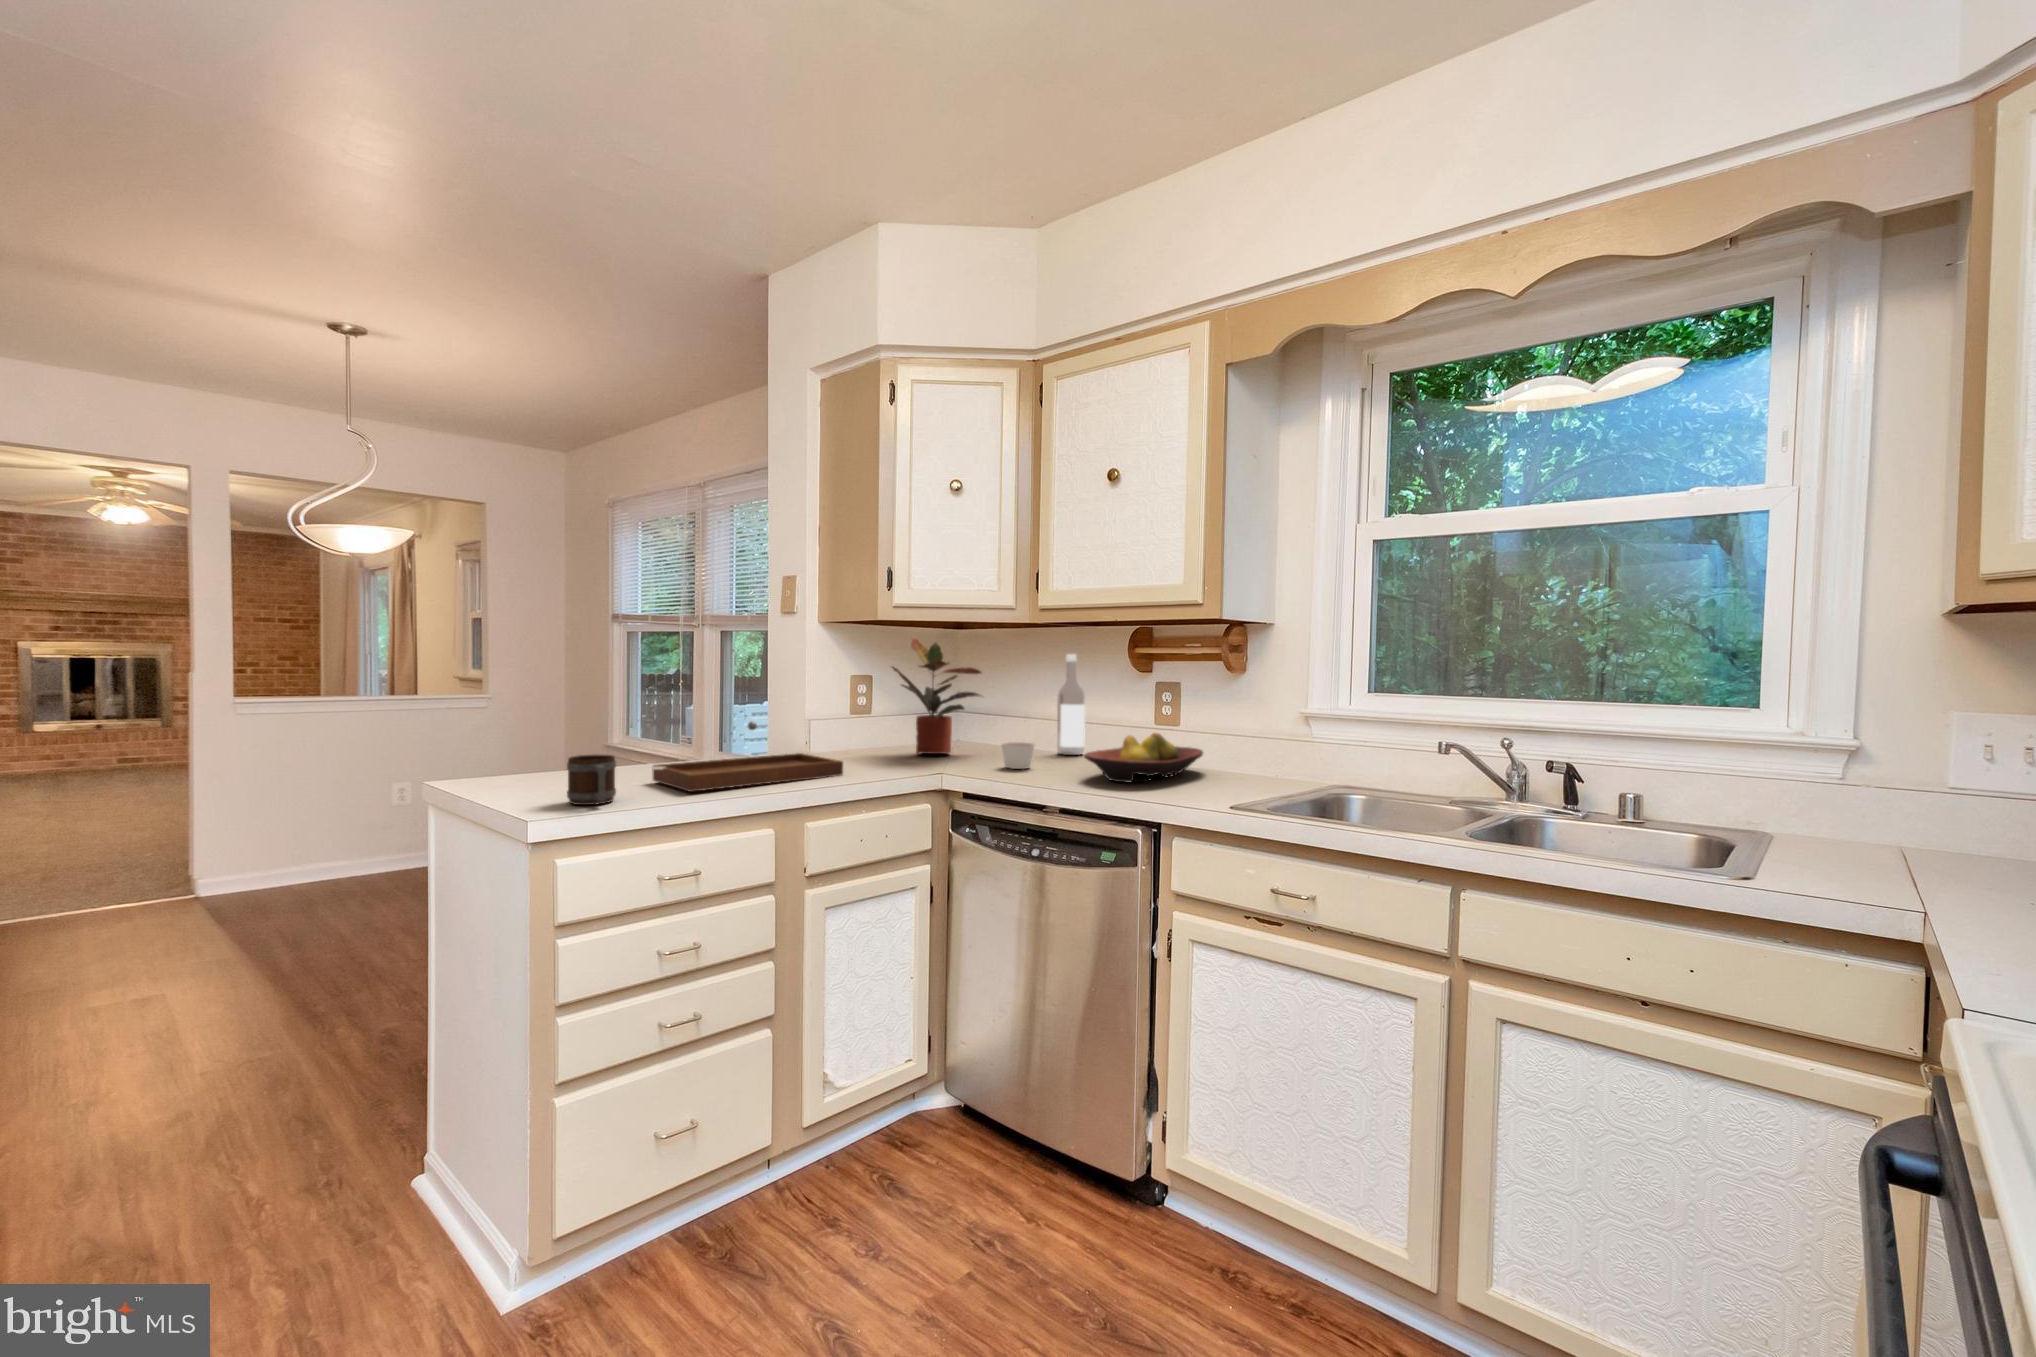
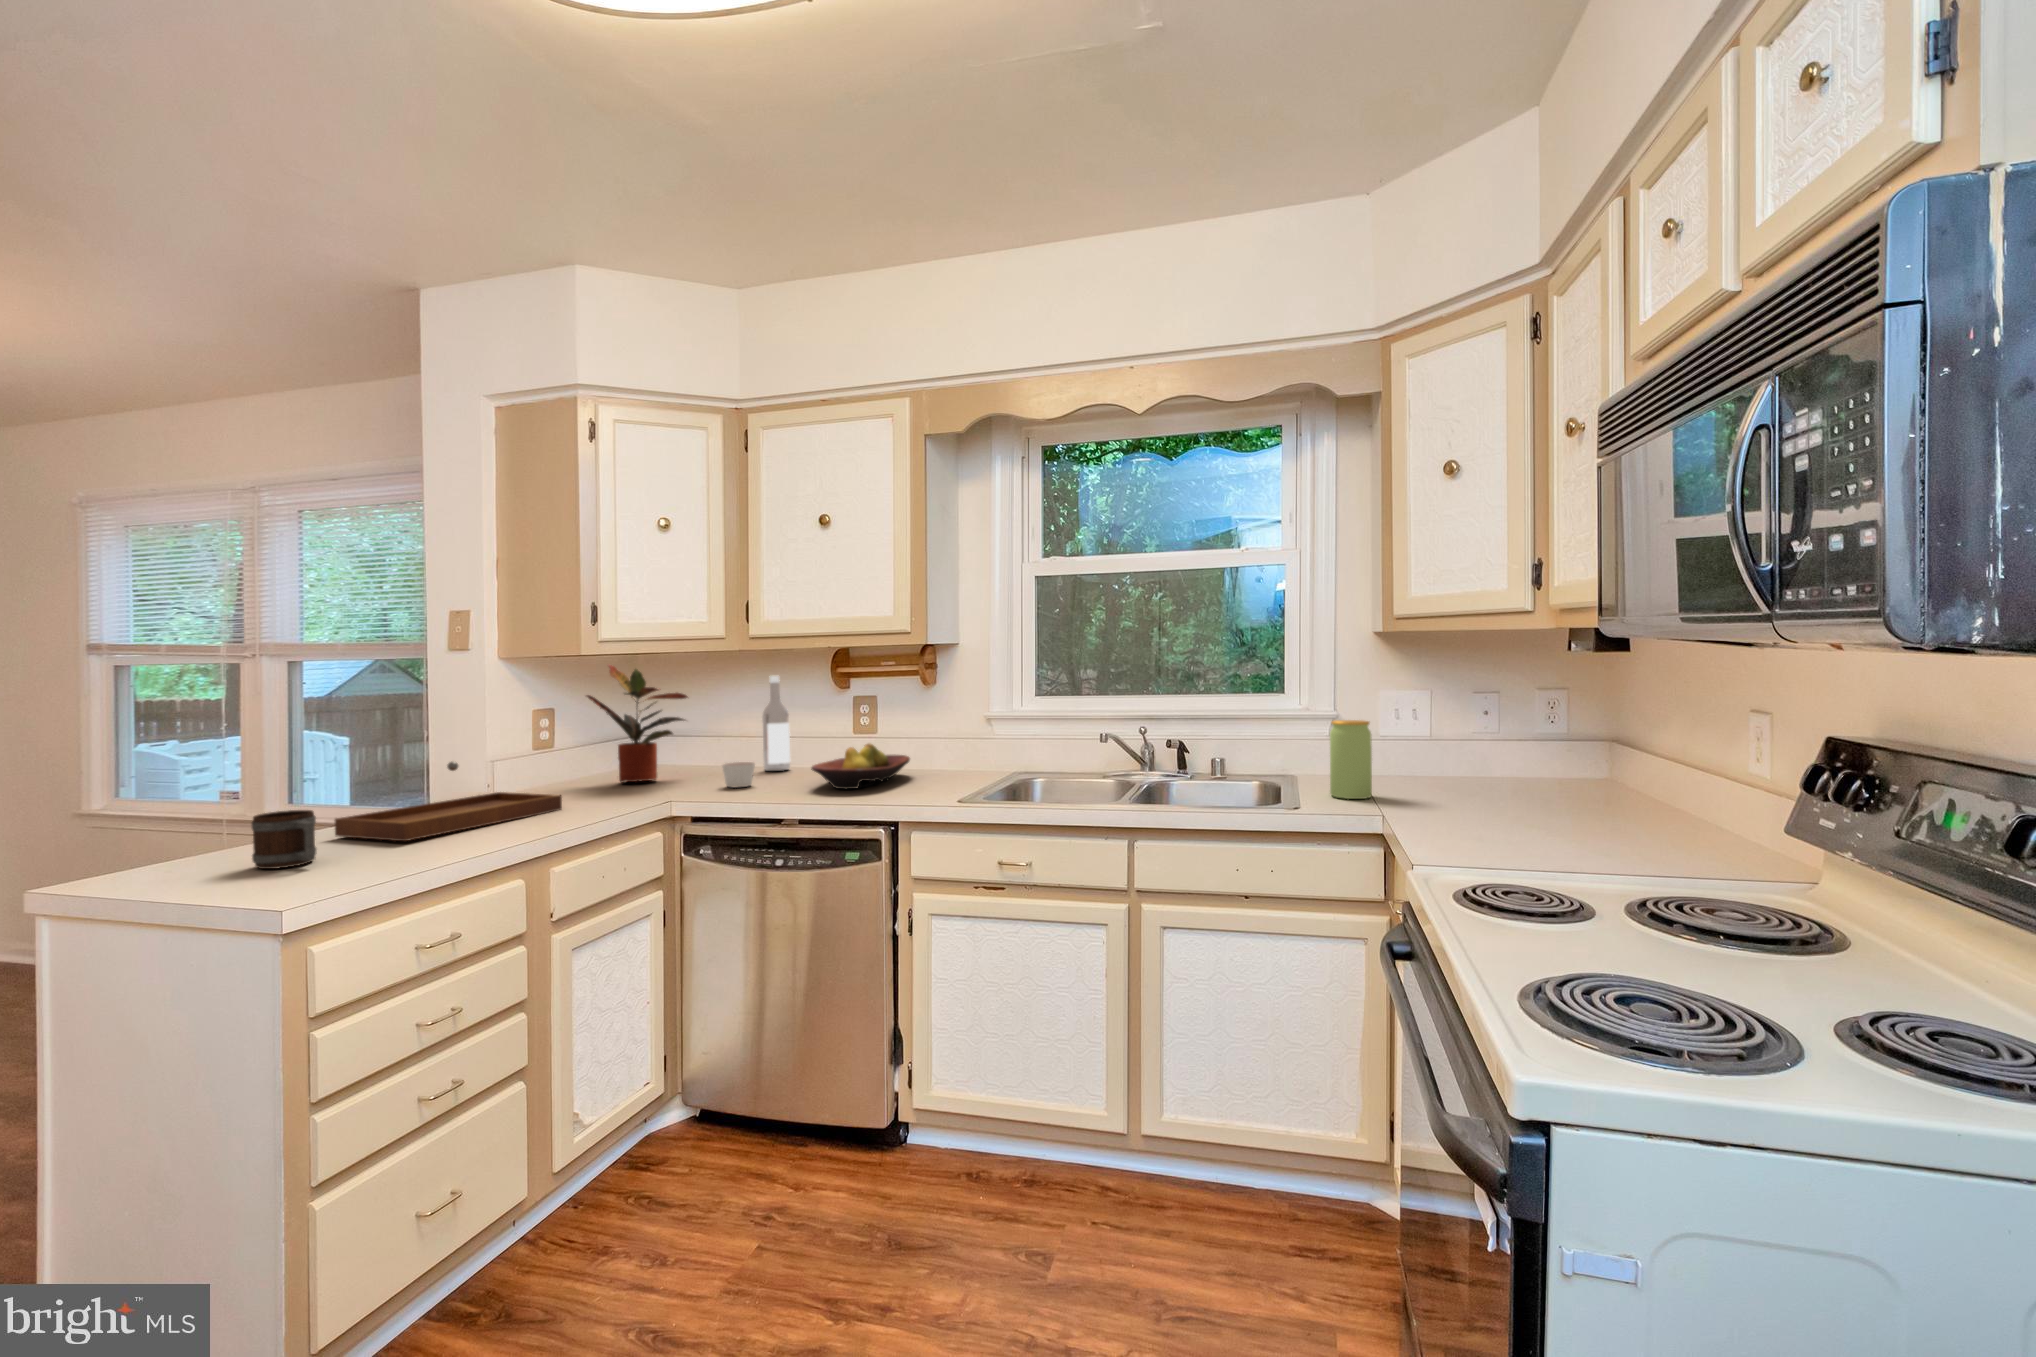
jar: none [1825,749,1919,882] -> present [1330,720,1372,799]

